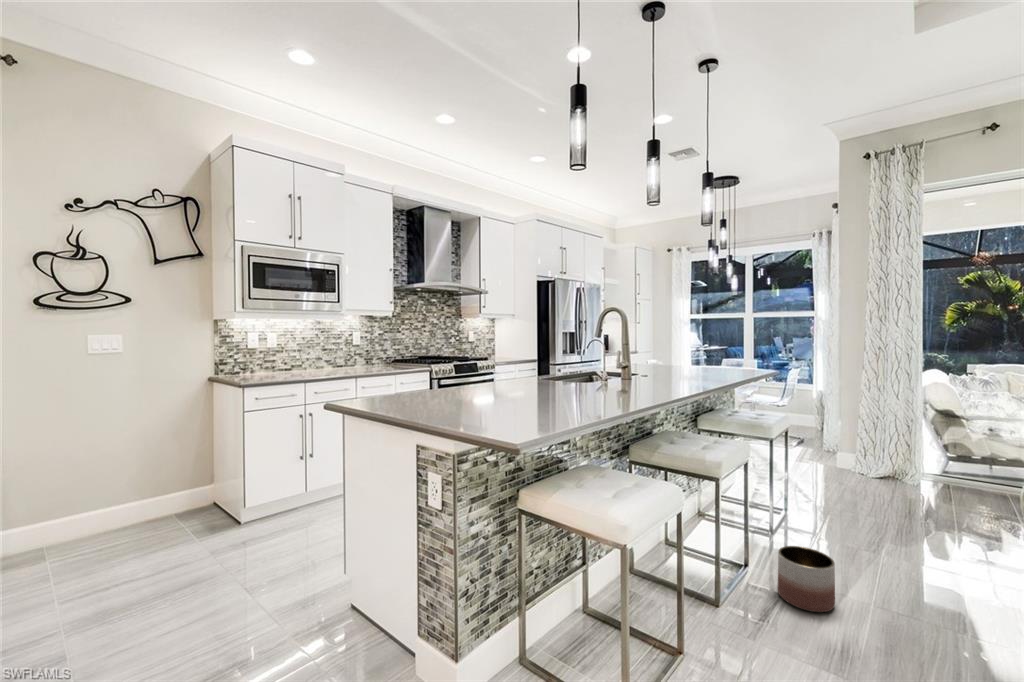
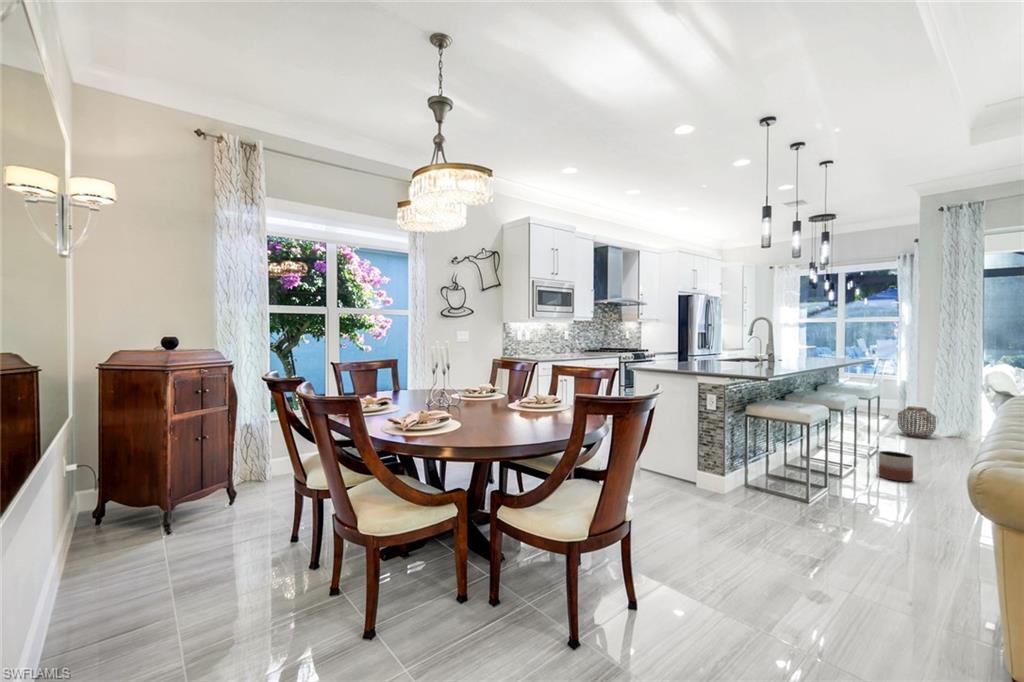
woven basket: none [814,435,863,482] -> present [898,407,936,438]

